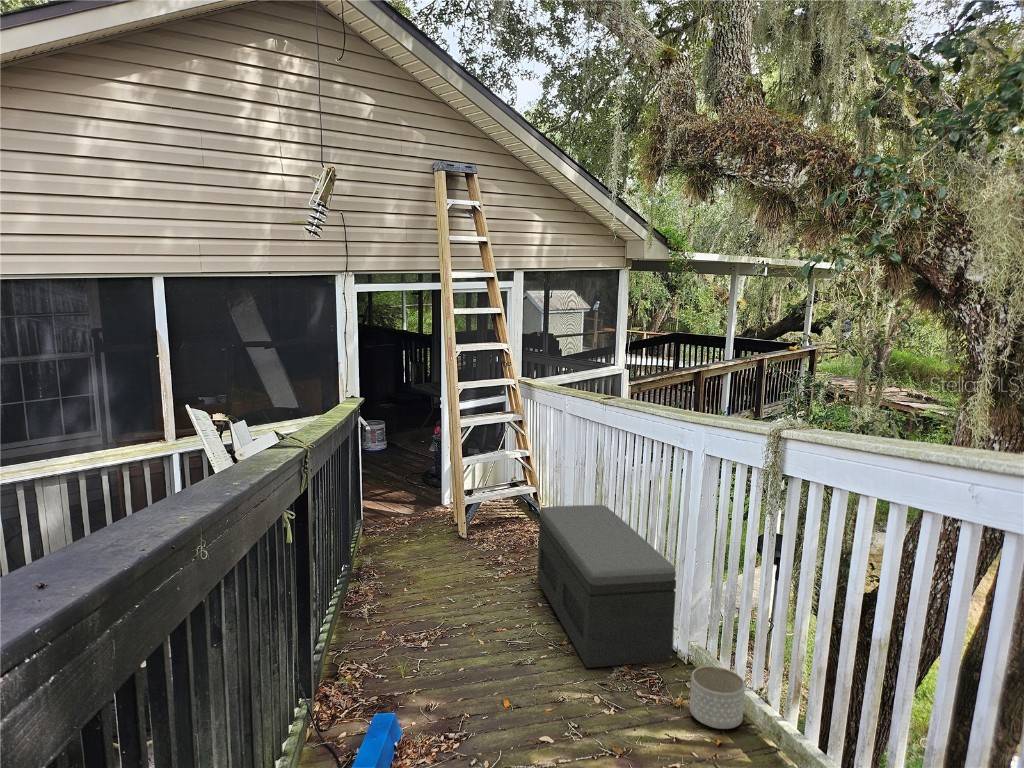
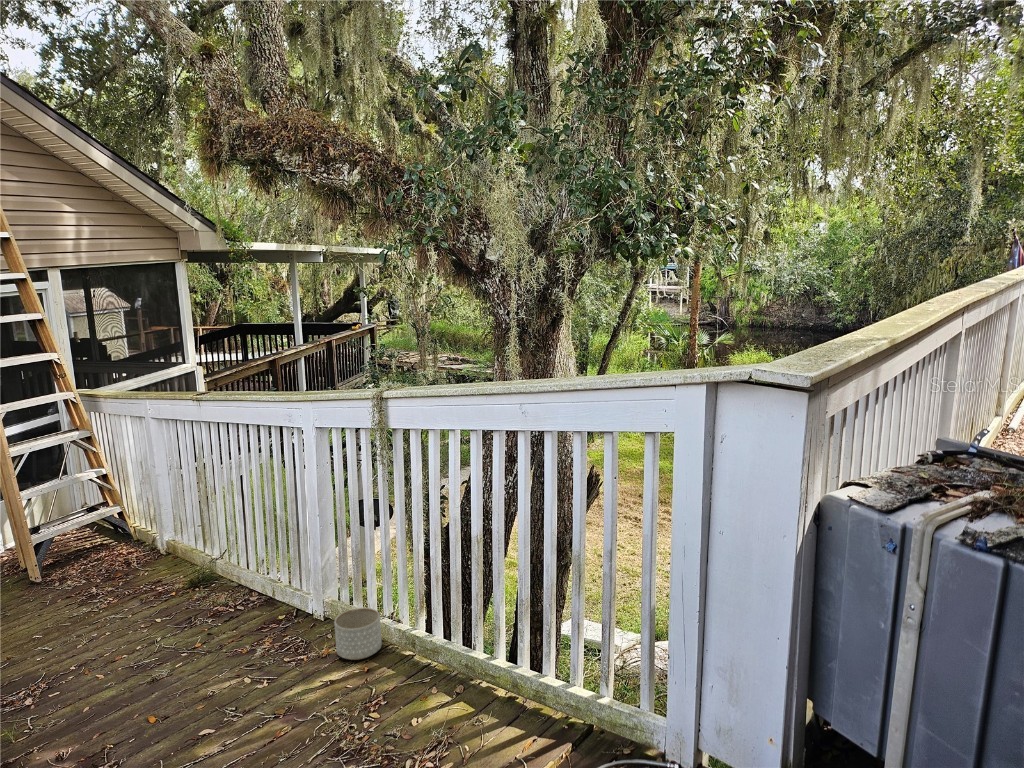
storage bench: present [537,505,676,668] -> none [141,502,310,658]

